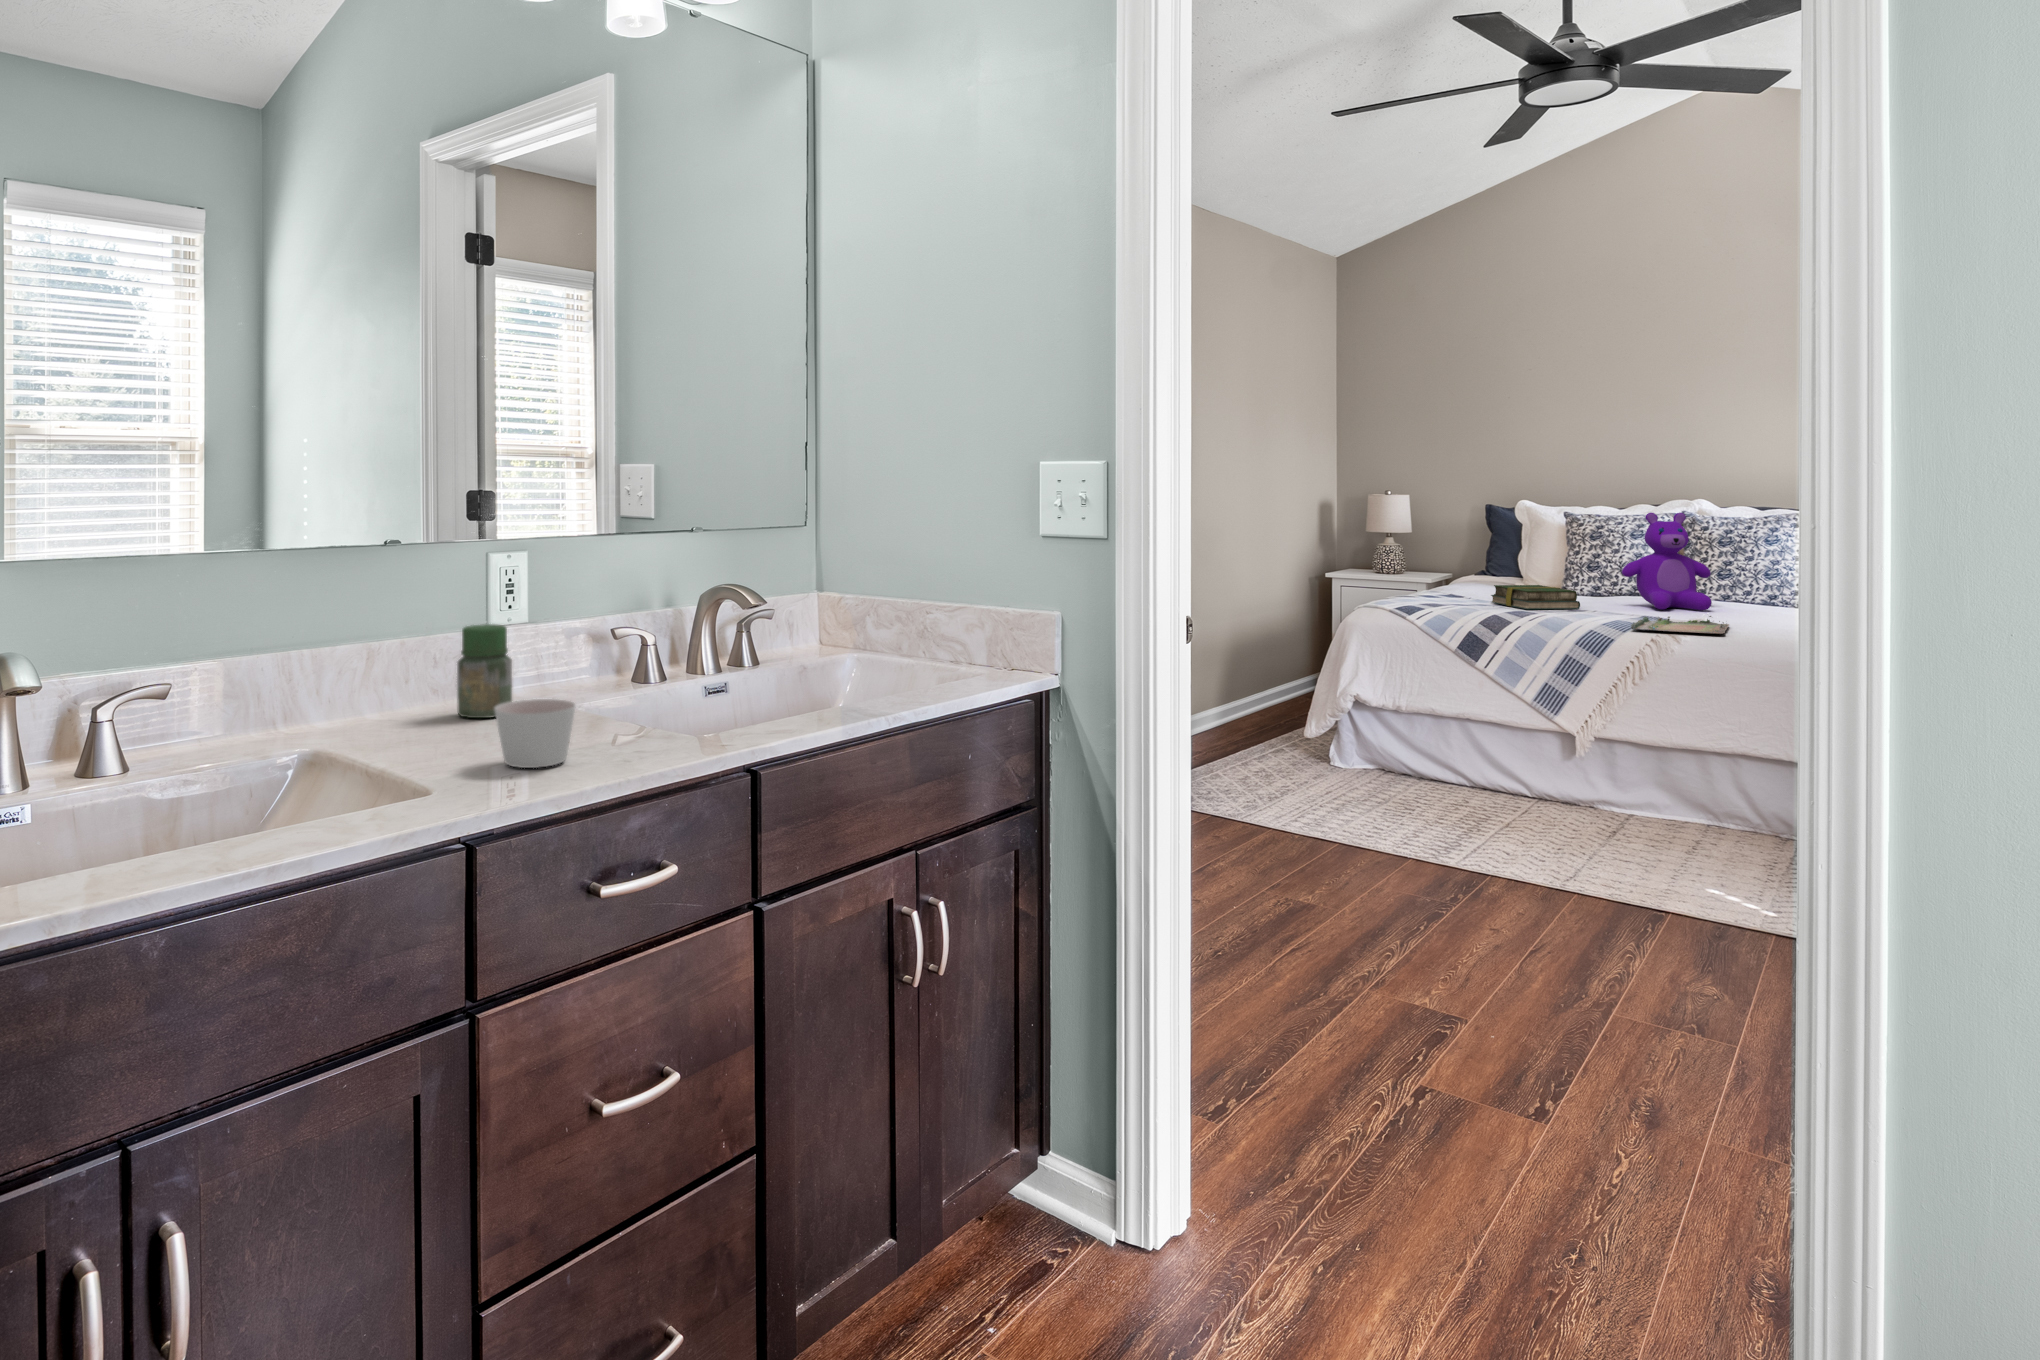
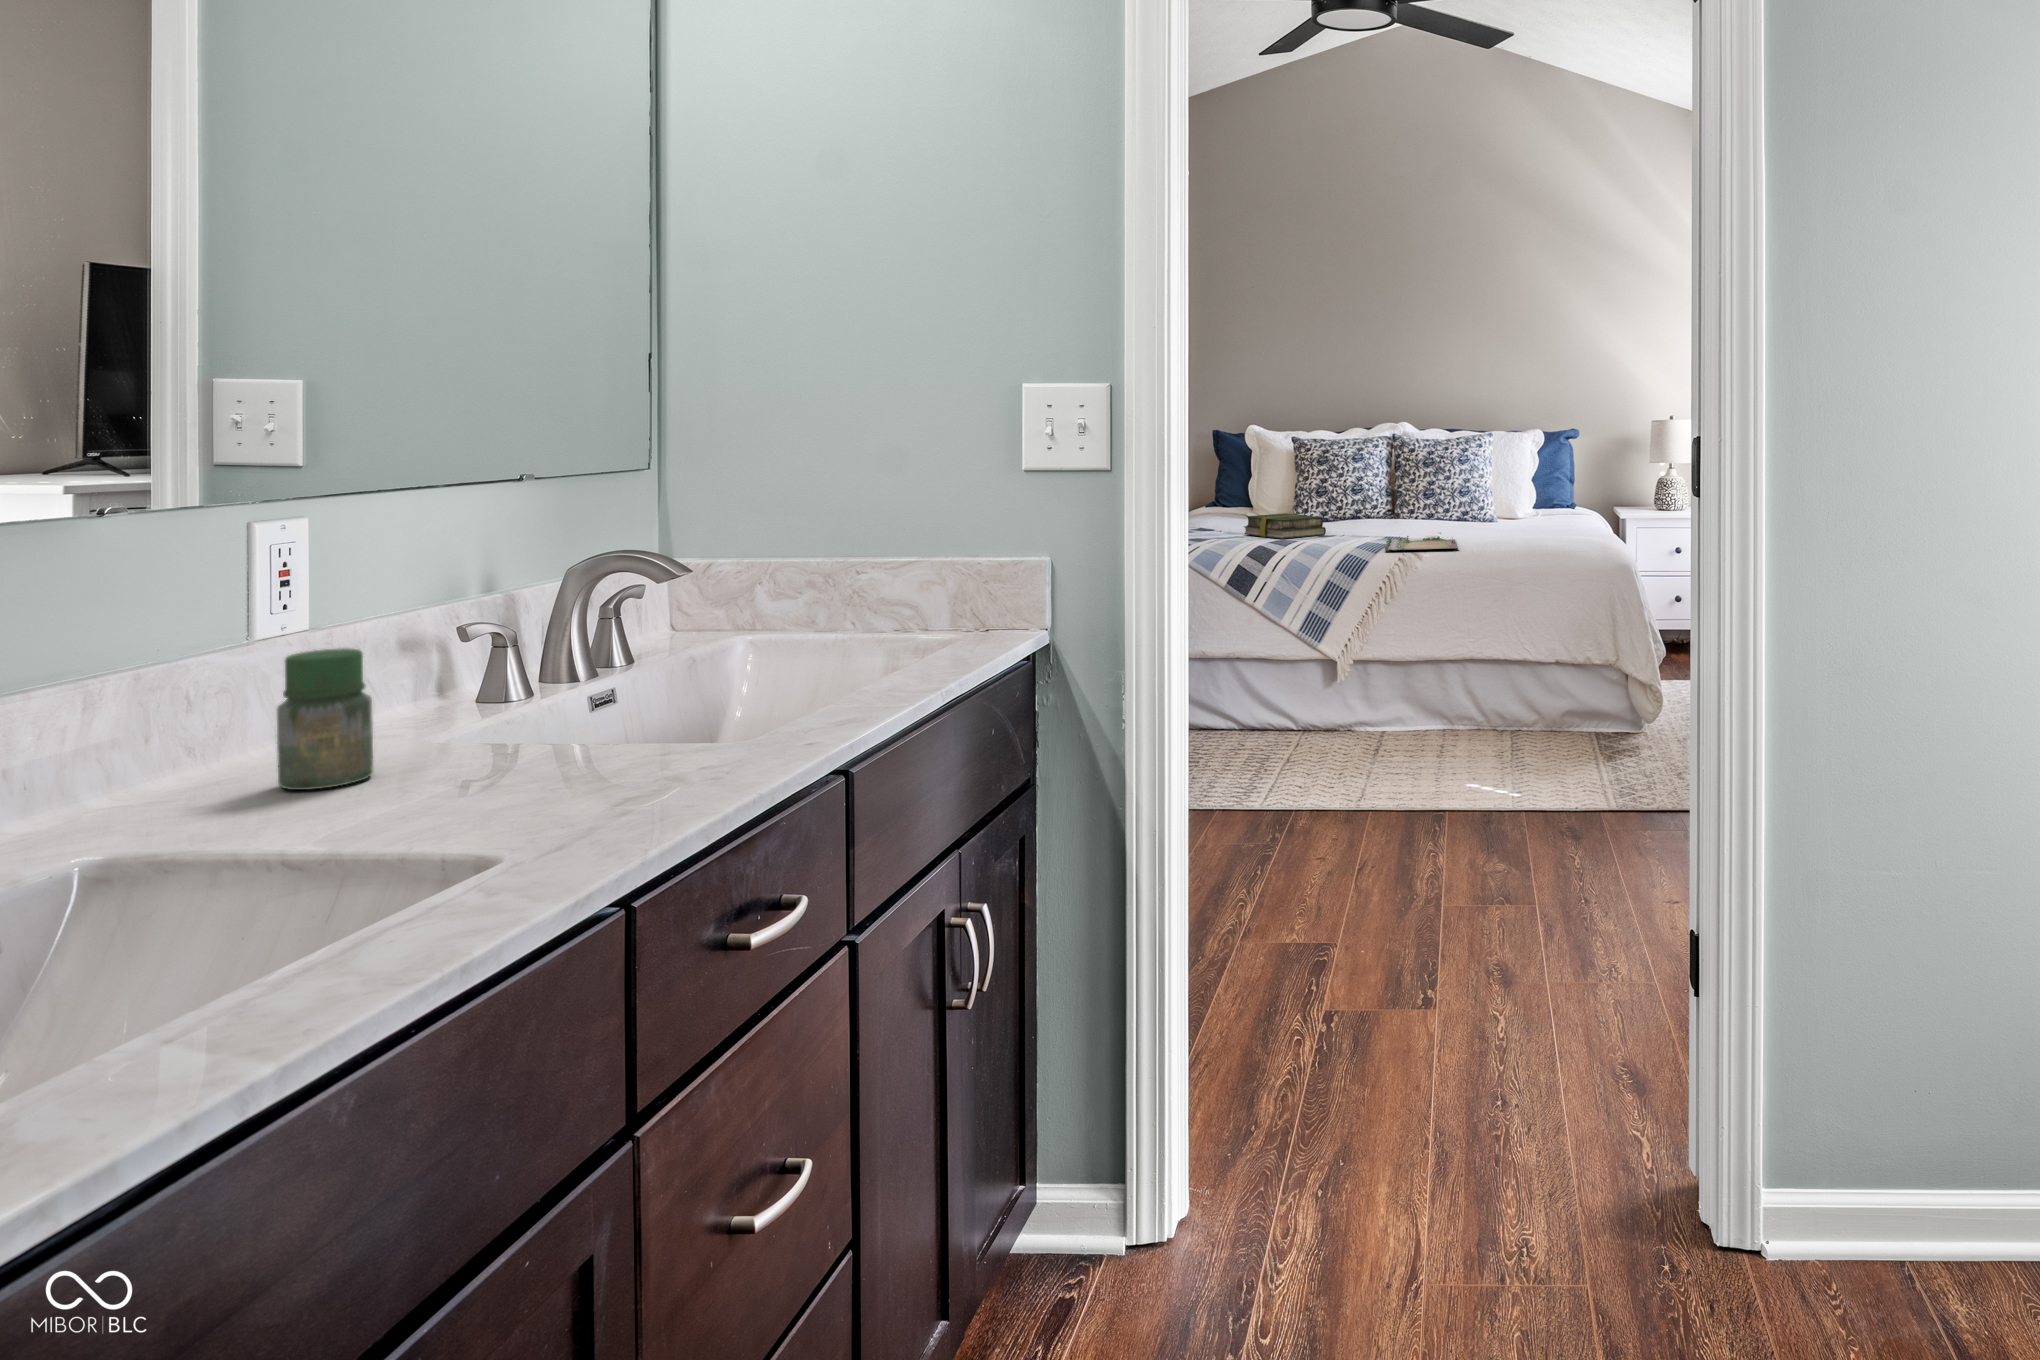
teddy bear: present [1622,513,1712,610] -> none [1357,436,1431,530]
candle: present [494,699,575,768] -> none [502,730,625,827]

